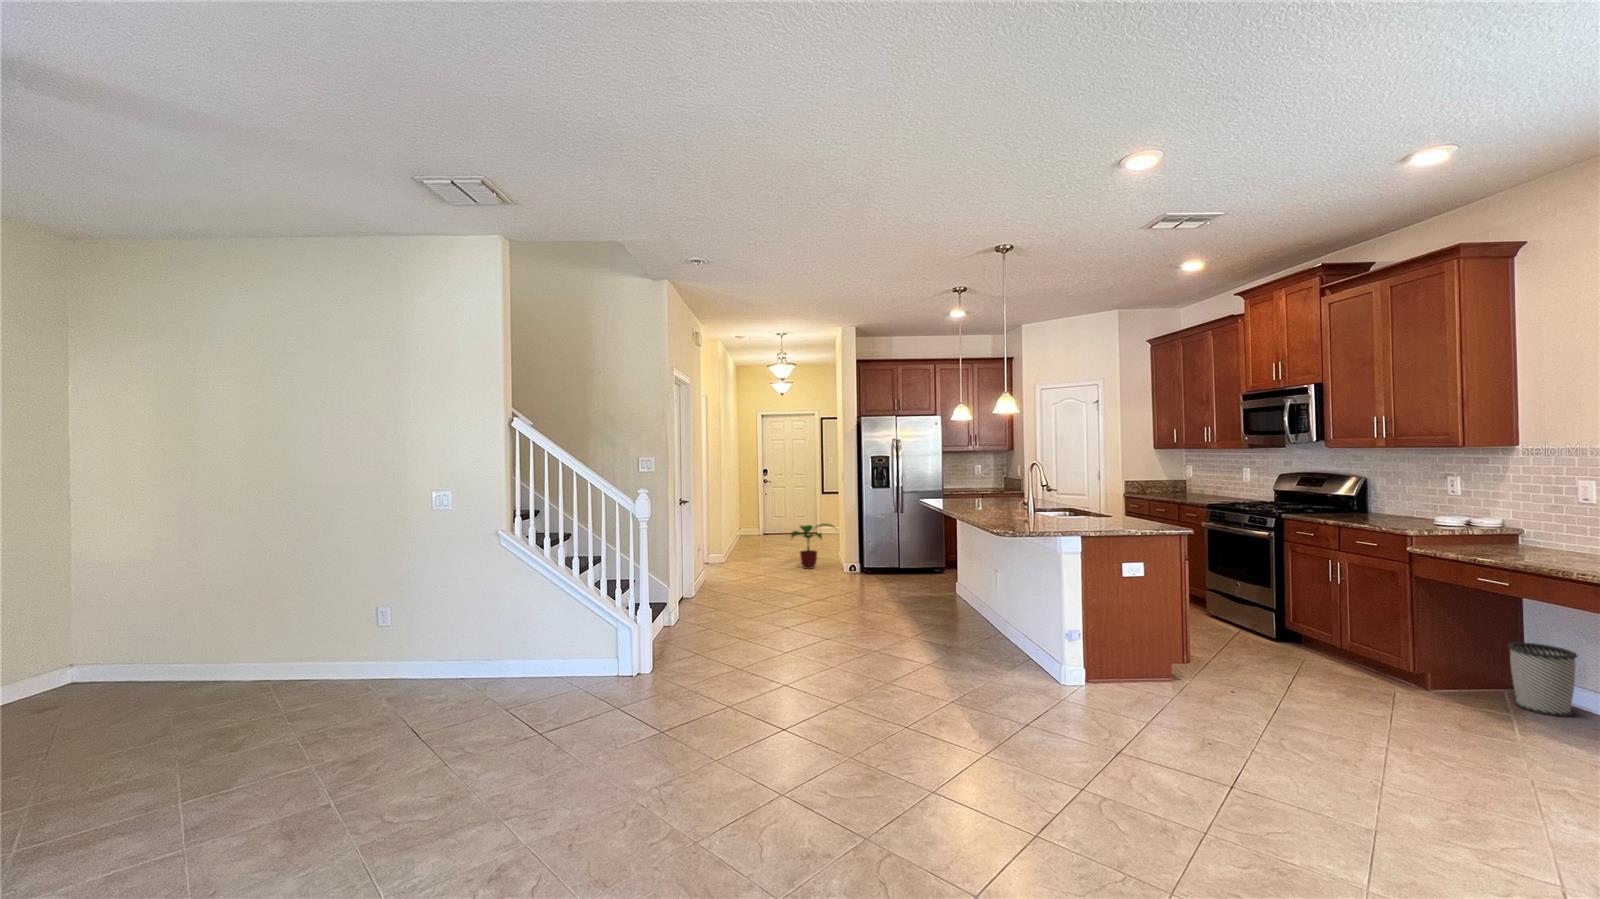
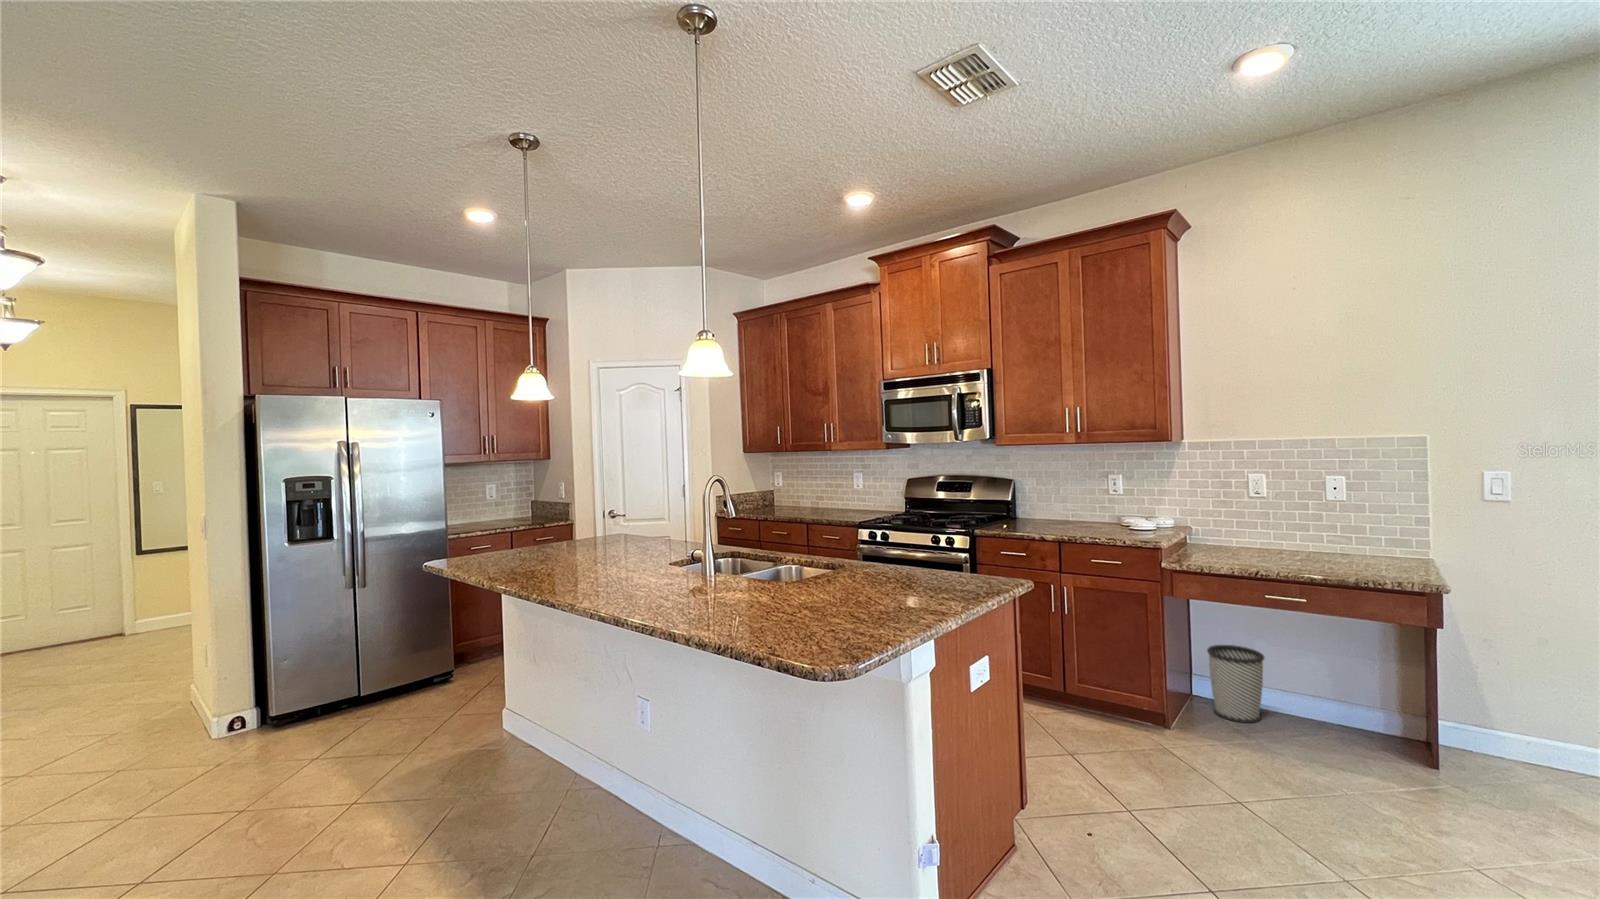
potted plant: present [791,524,834,569] -> none [23,633,189,756]

